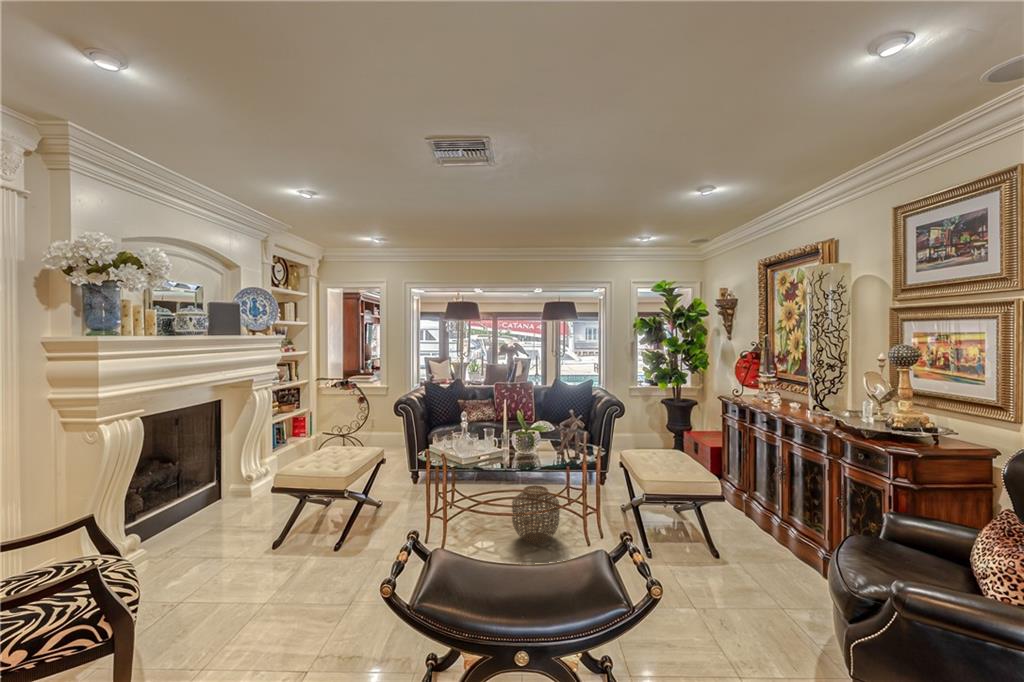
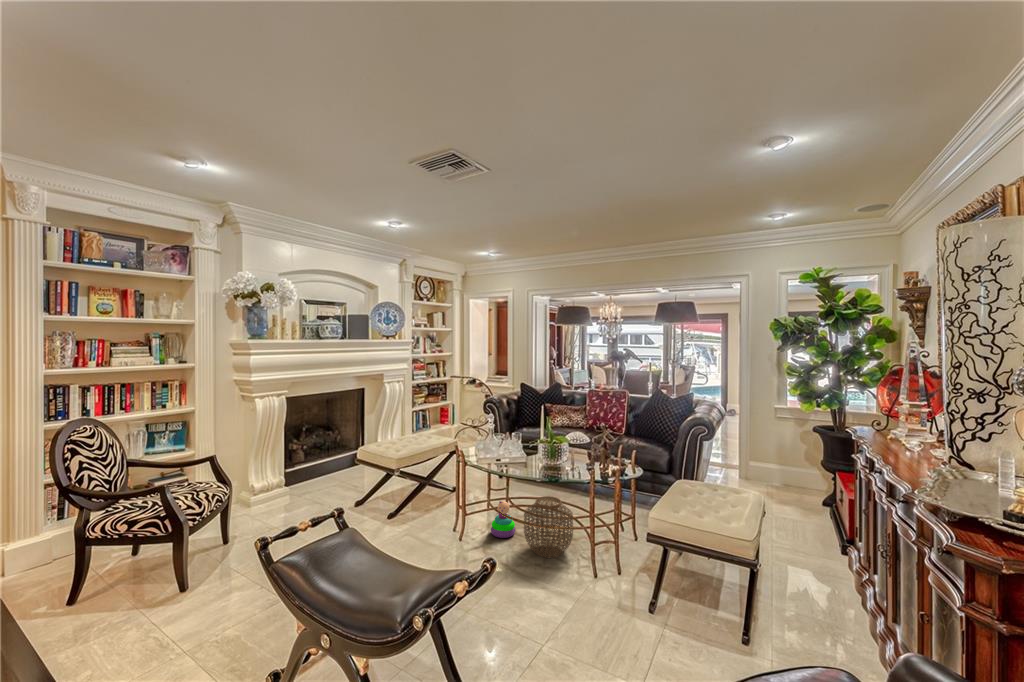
stacking toy: none [465,501,490,539] -> present [491,501,515,538]

